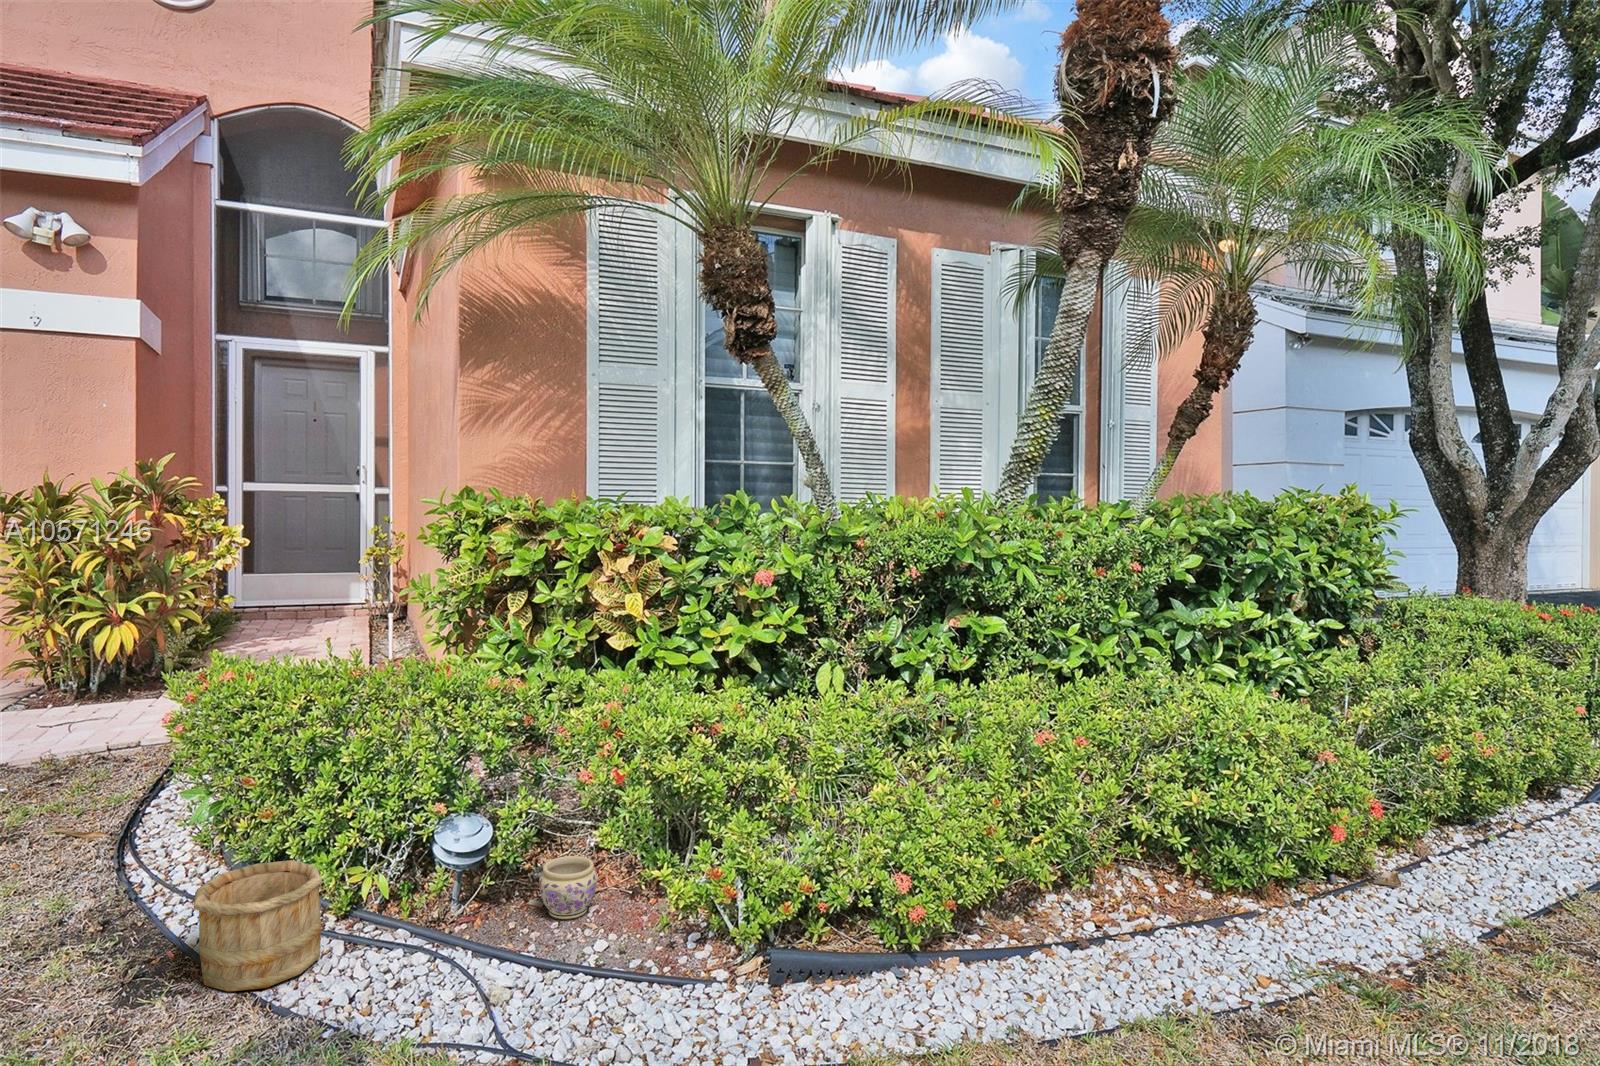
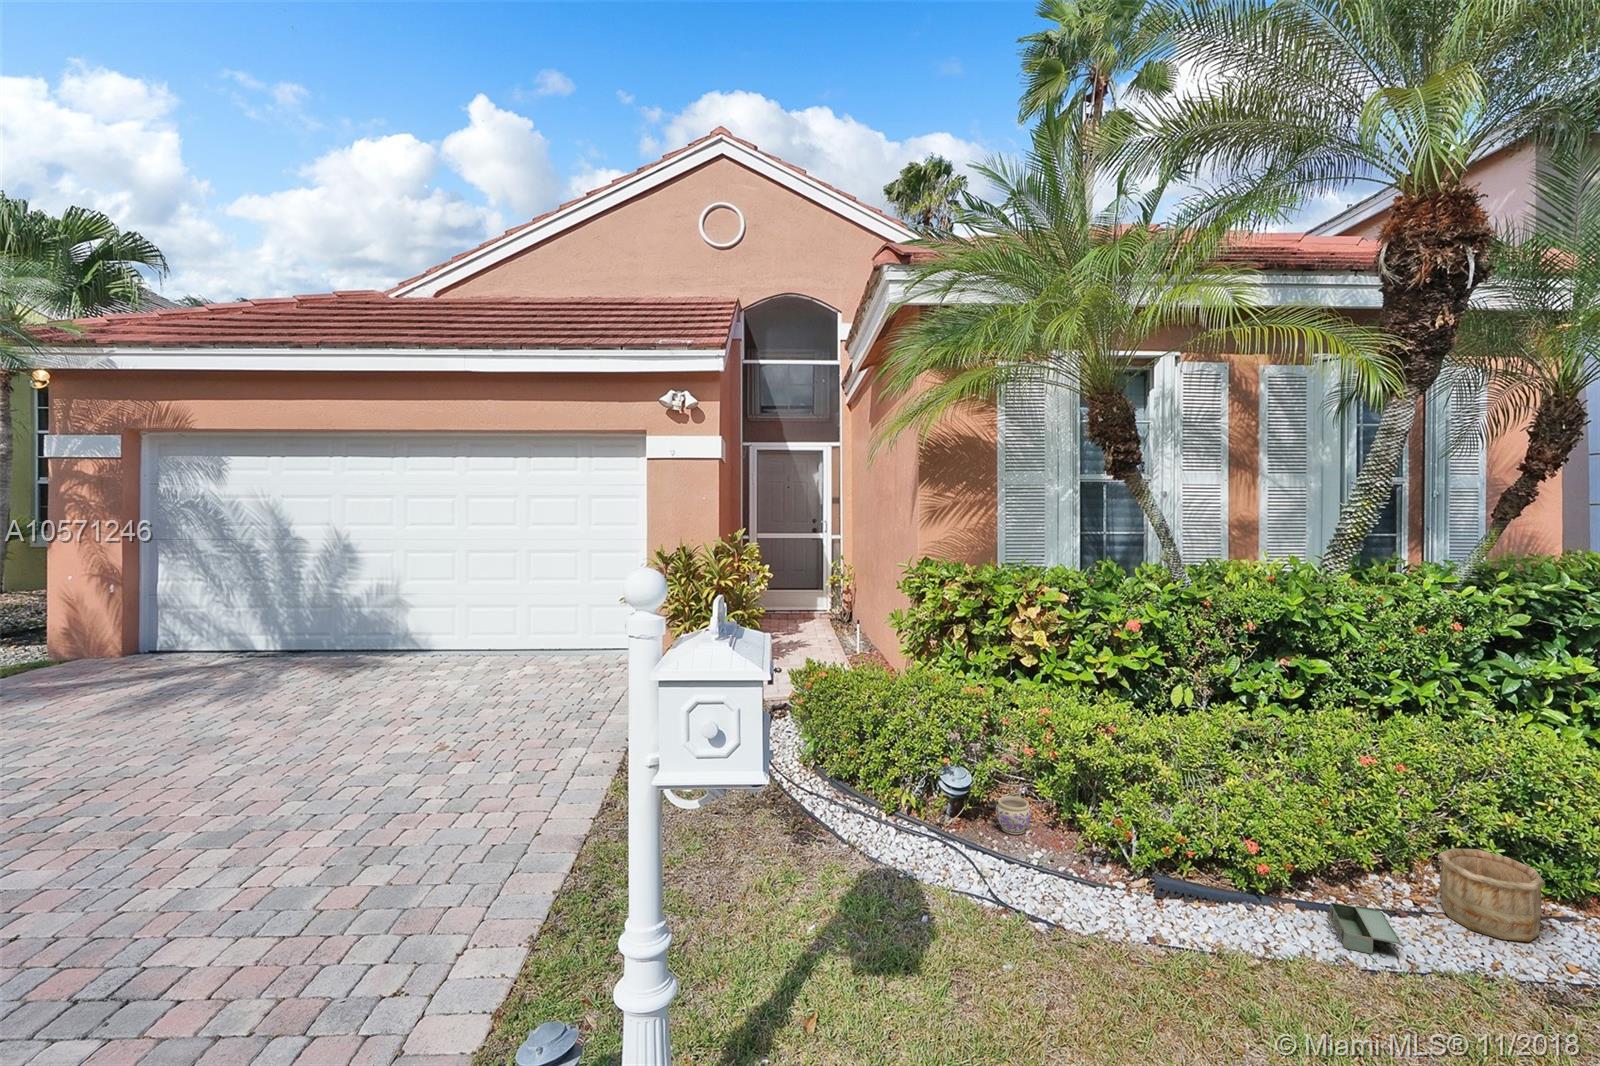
wooden bucket: present [194,860,322,992] -> present [1438,848,1545,942]
toolbox: none [999,944,1082,1010] -> present [1329,902,1401,954]

